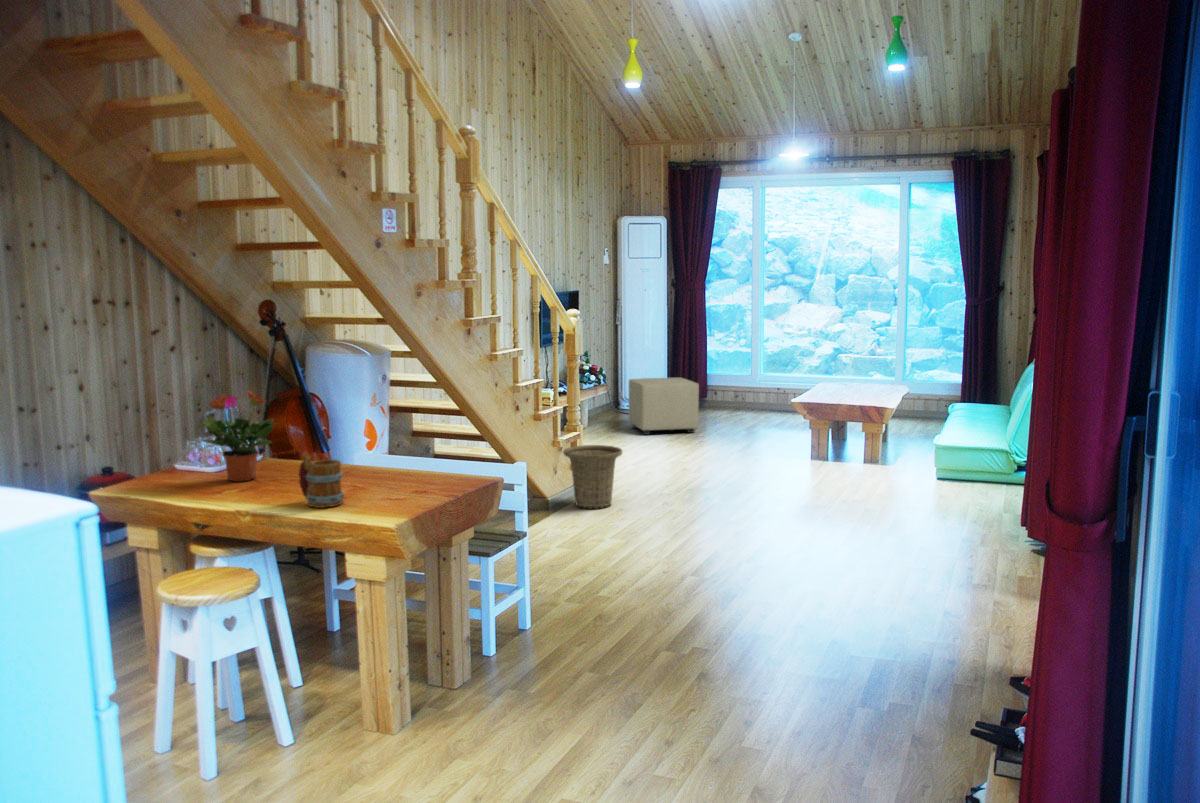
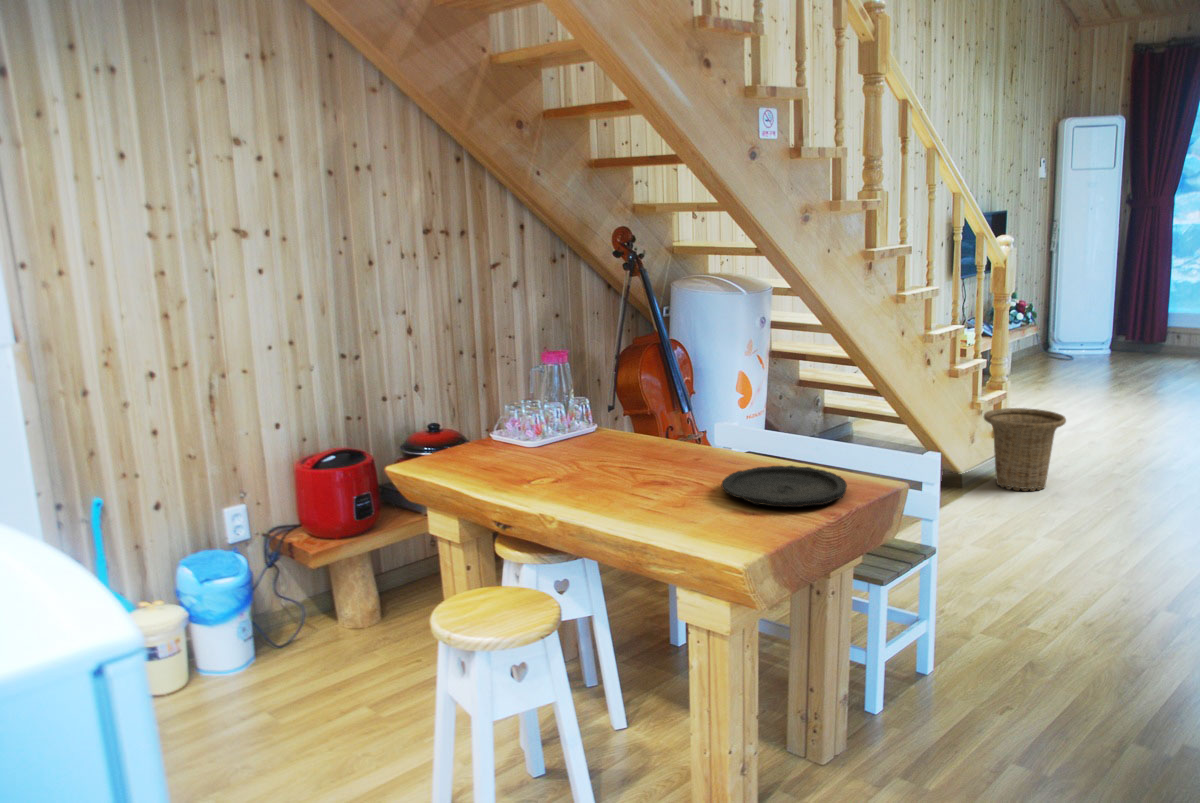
ottoman: present [629,378,699,435] -> none [1063,318,1165,389]
potted plant: present [202,391,276,482] -> none [512,346,605,462]
mug: present [299,452,344,508] -> none [618,440,677,521]
plate: none [374,470,462,494] -> present [722,466,847,507]

